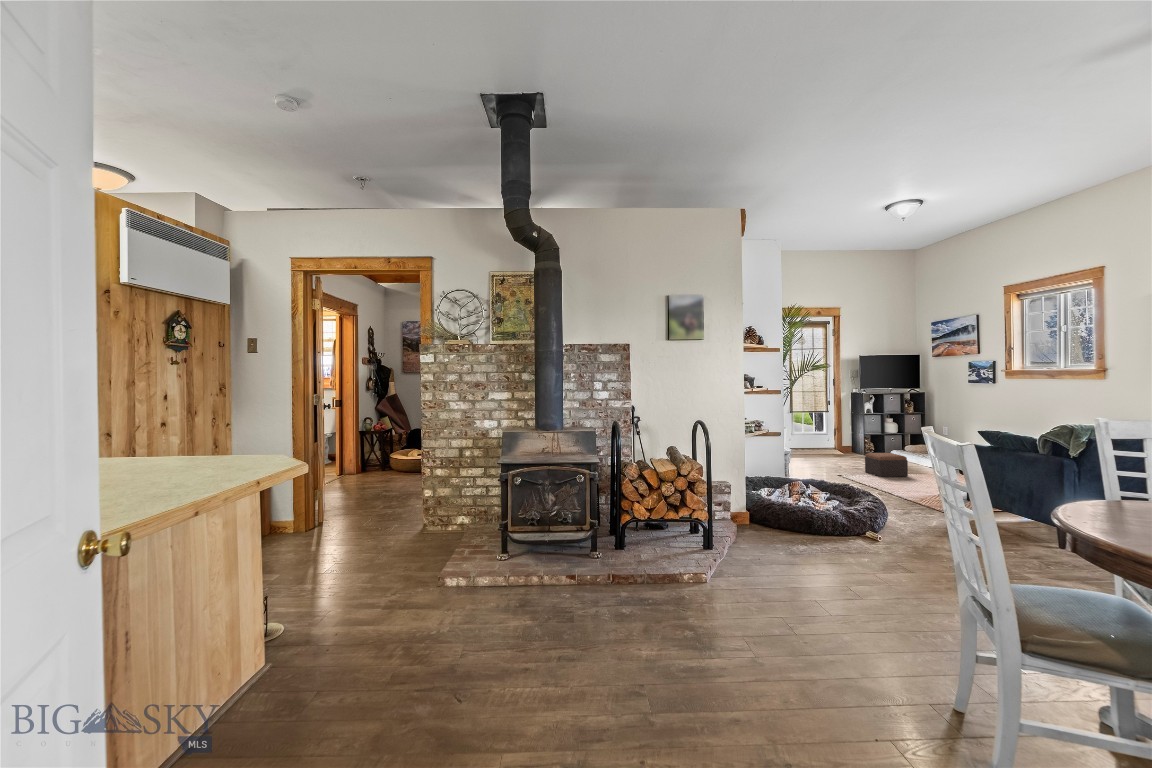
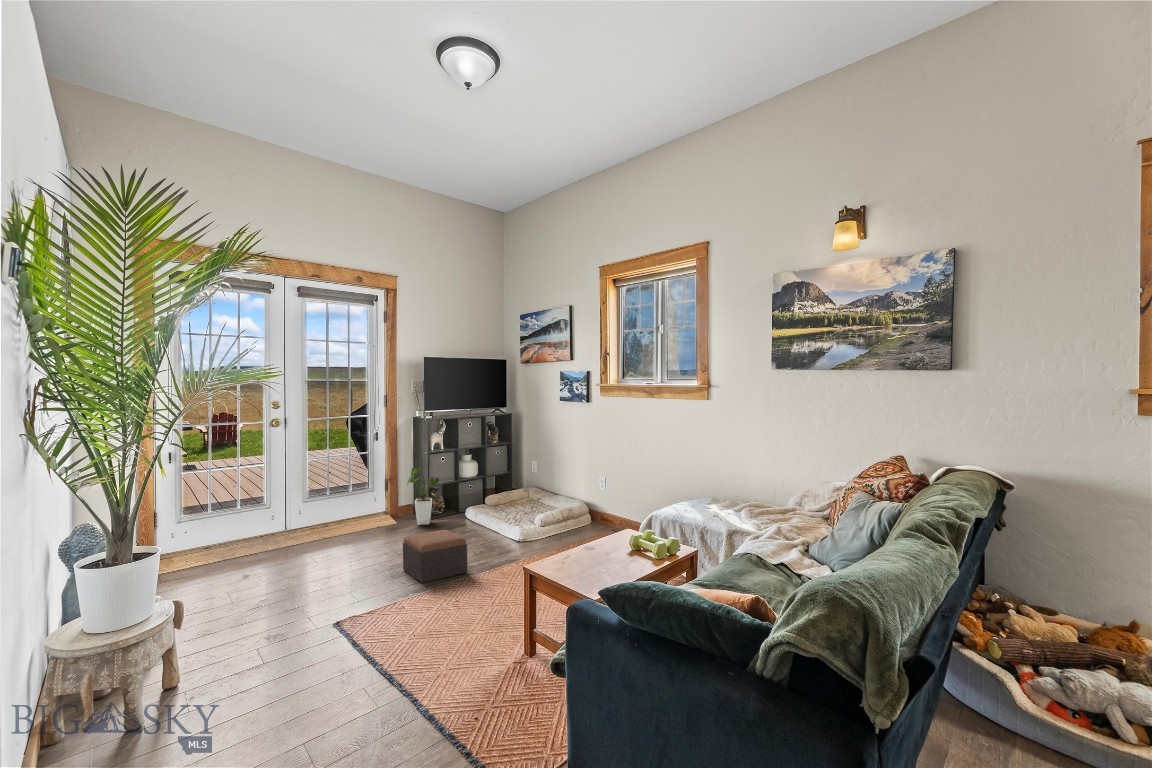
house plant: none [852,420,879,458] -> present [407,466,439,525]

